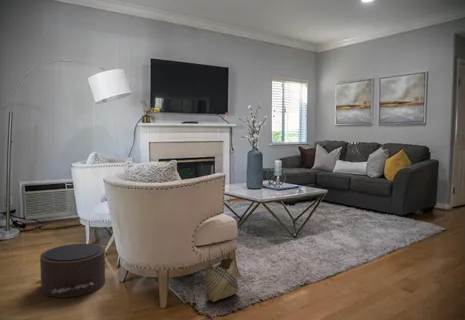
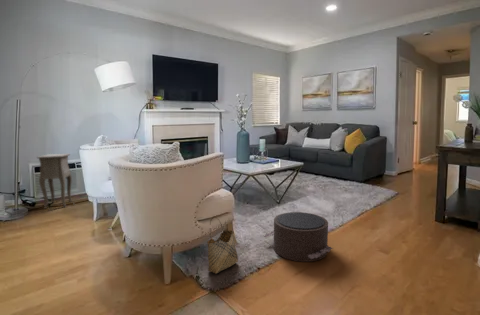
side table: none [30,171,68,231] -> present [38,154,72,208]
pouf: present [40,244,105,298] -> present [264,212,332,262]

